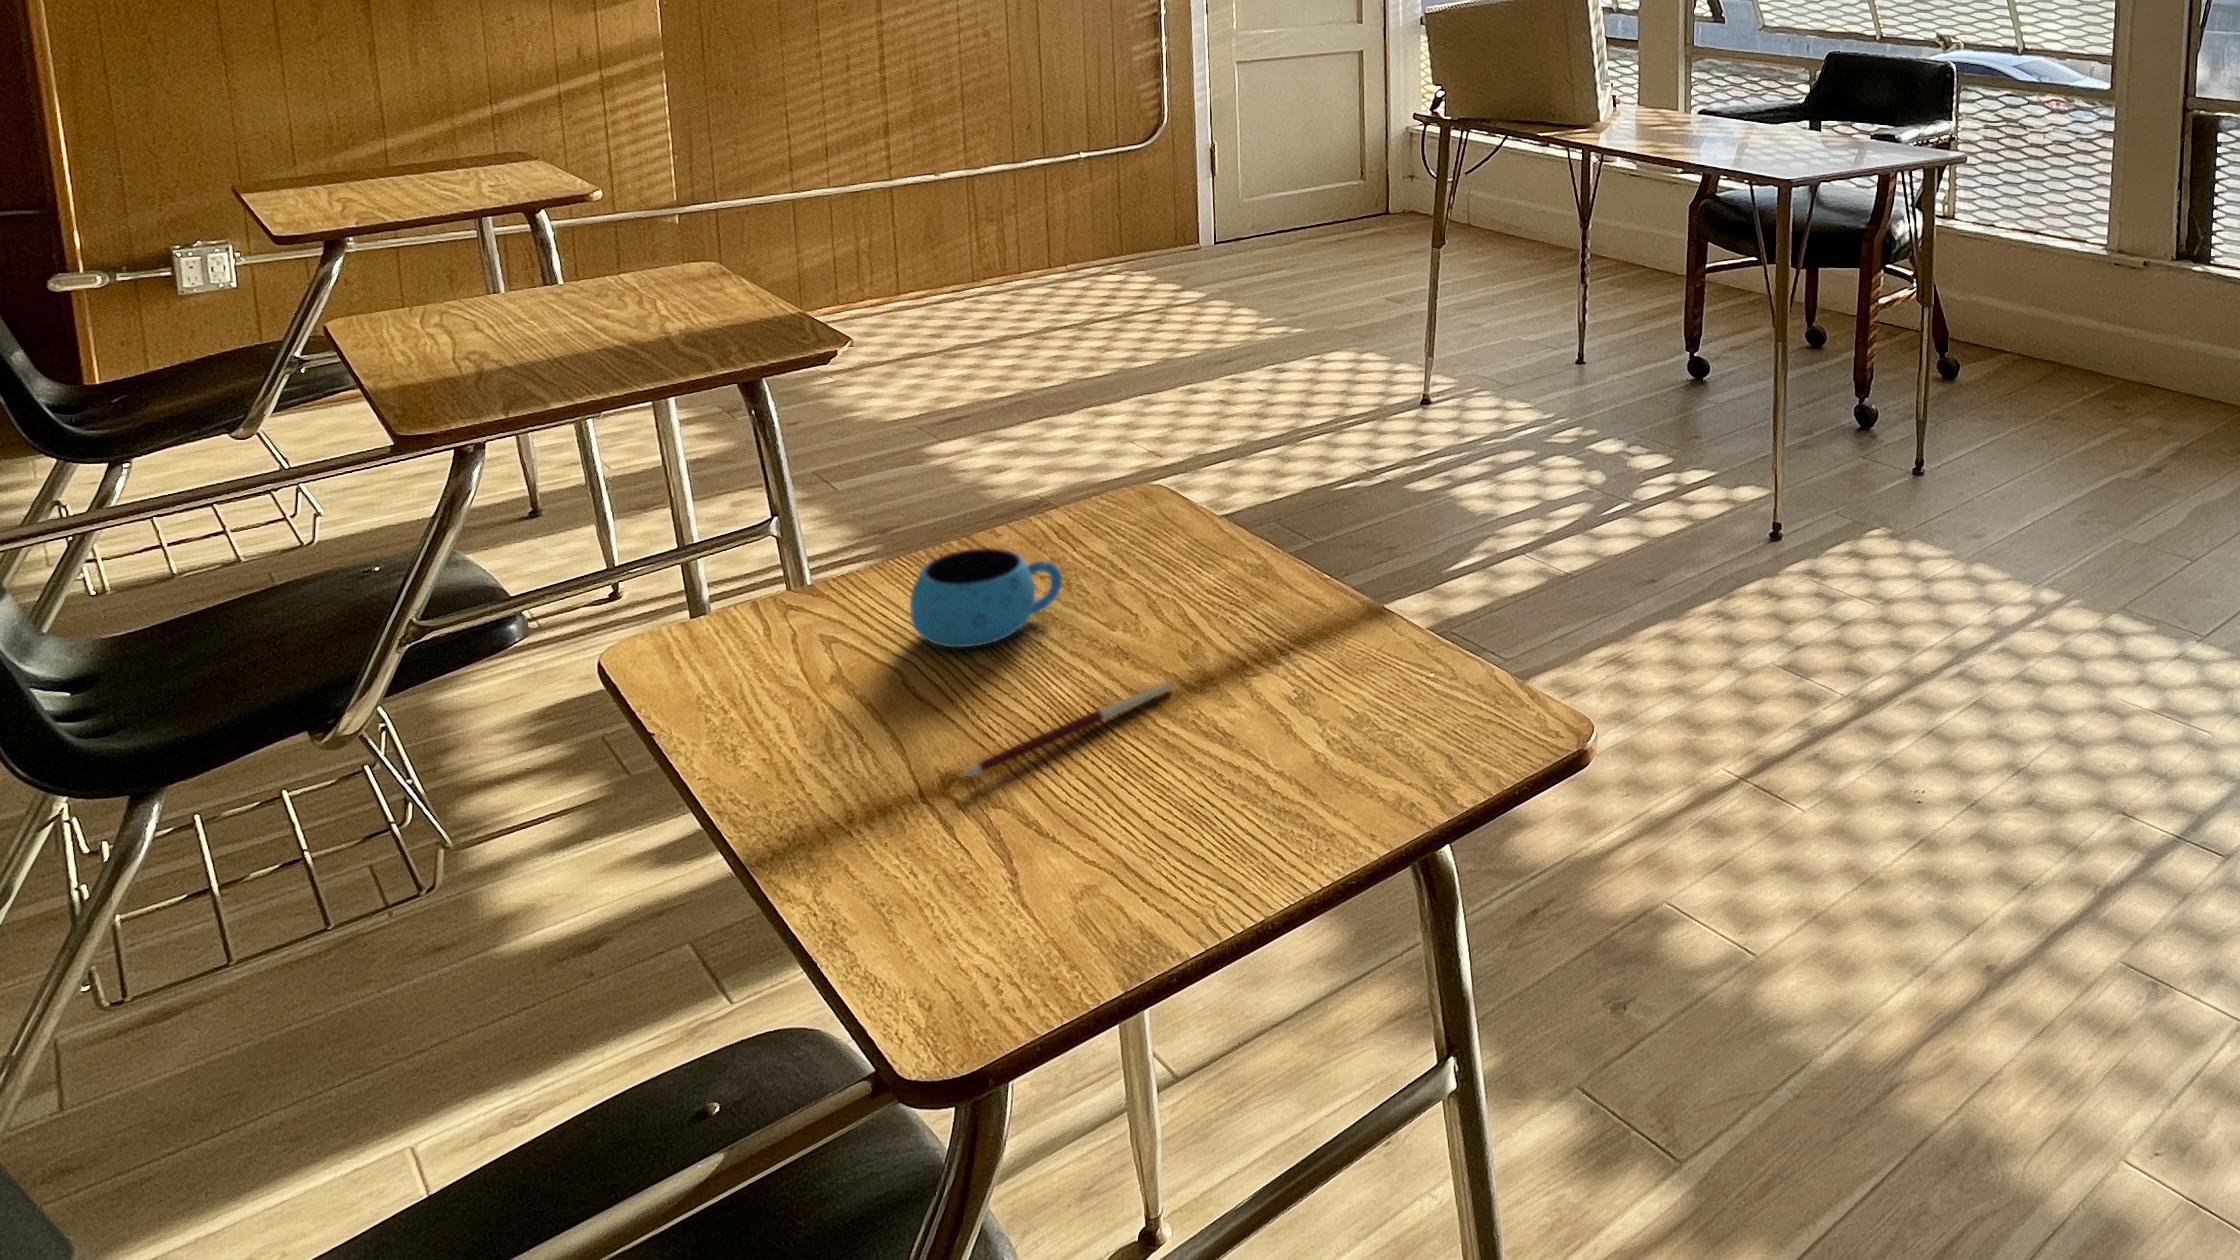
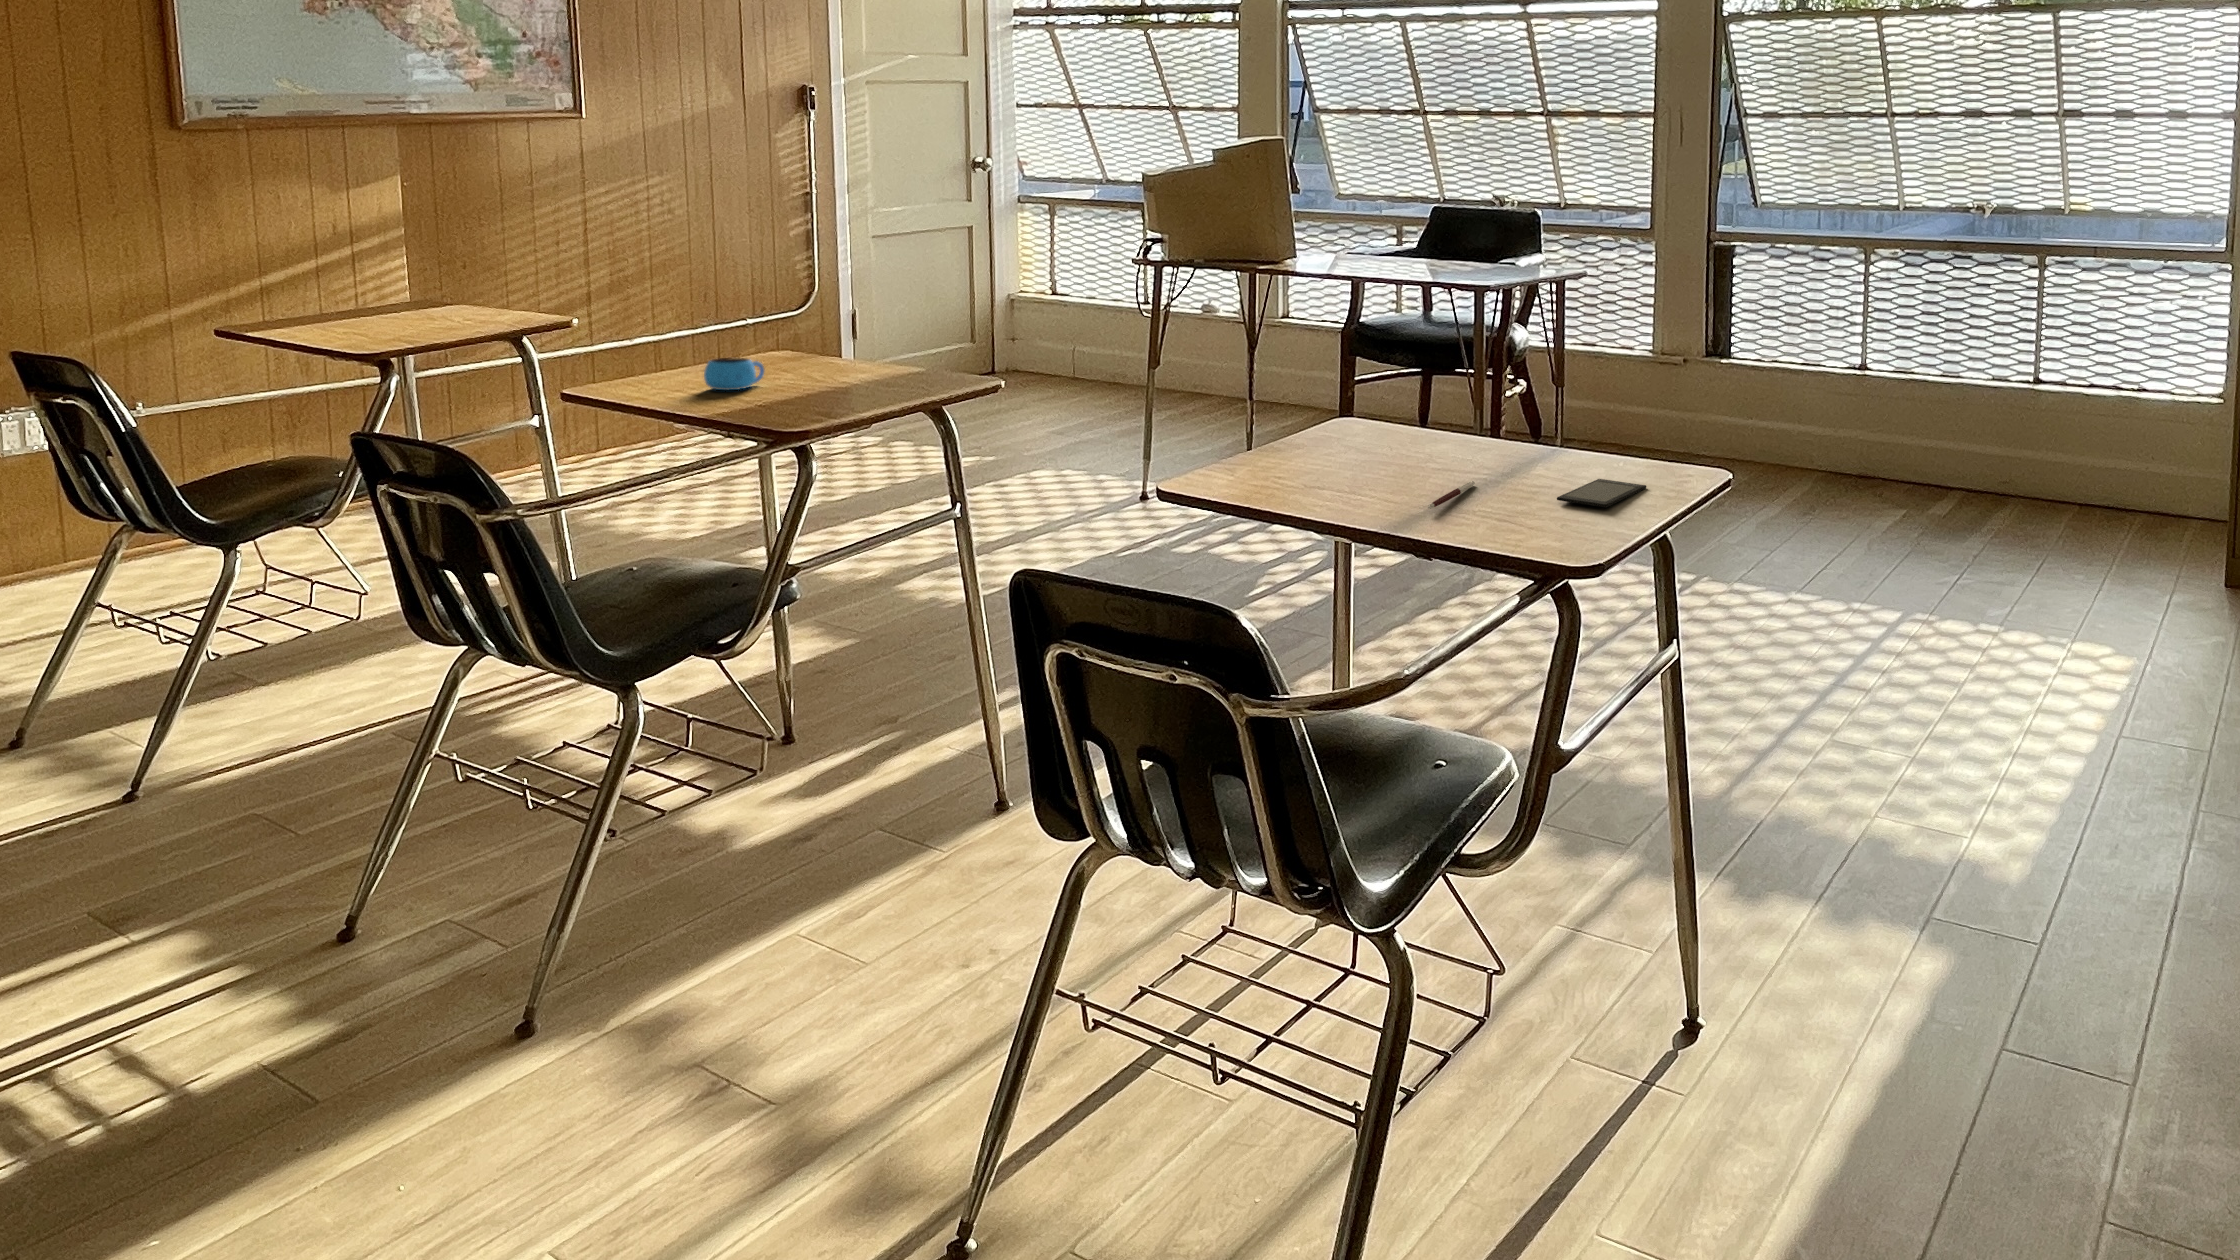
mug: present [910,548,1062,647] -> present [704,358,764,390]
smartphone: none [1241,696,1471,811] -> present [1557,479,1646,508]

